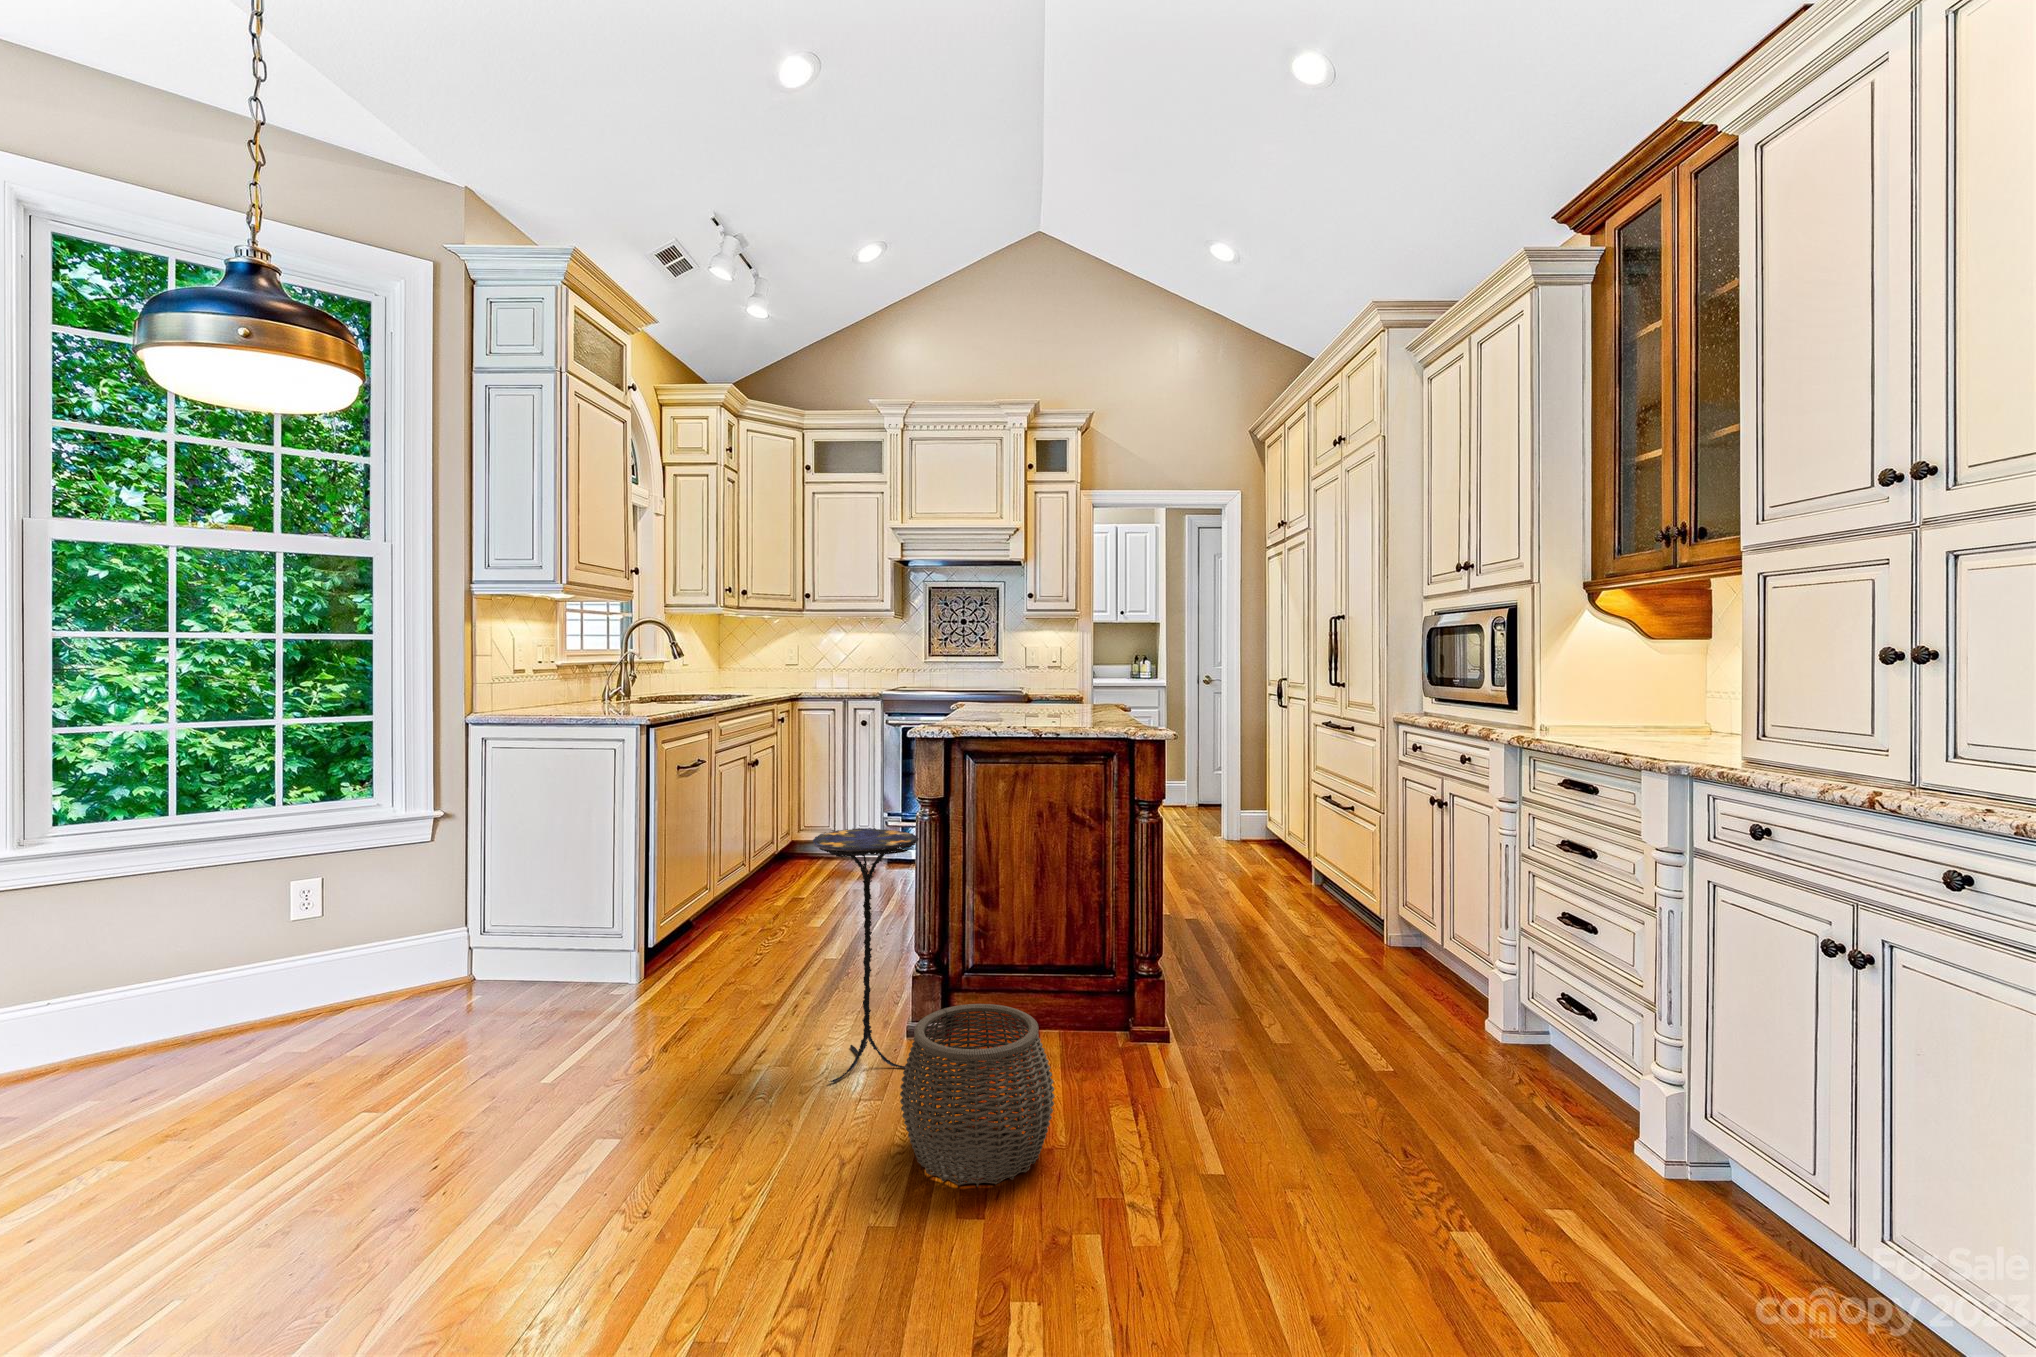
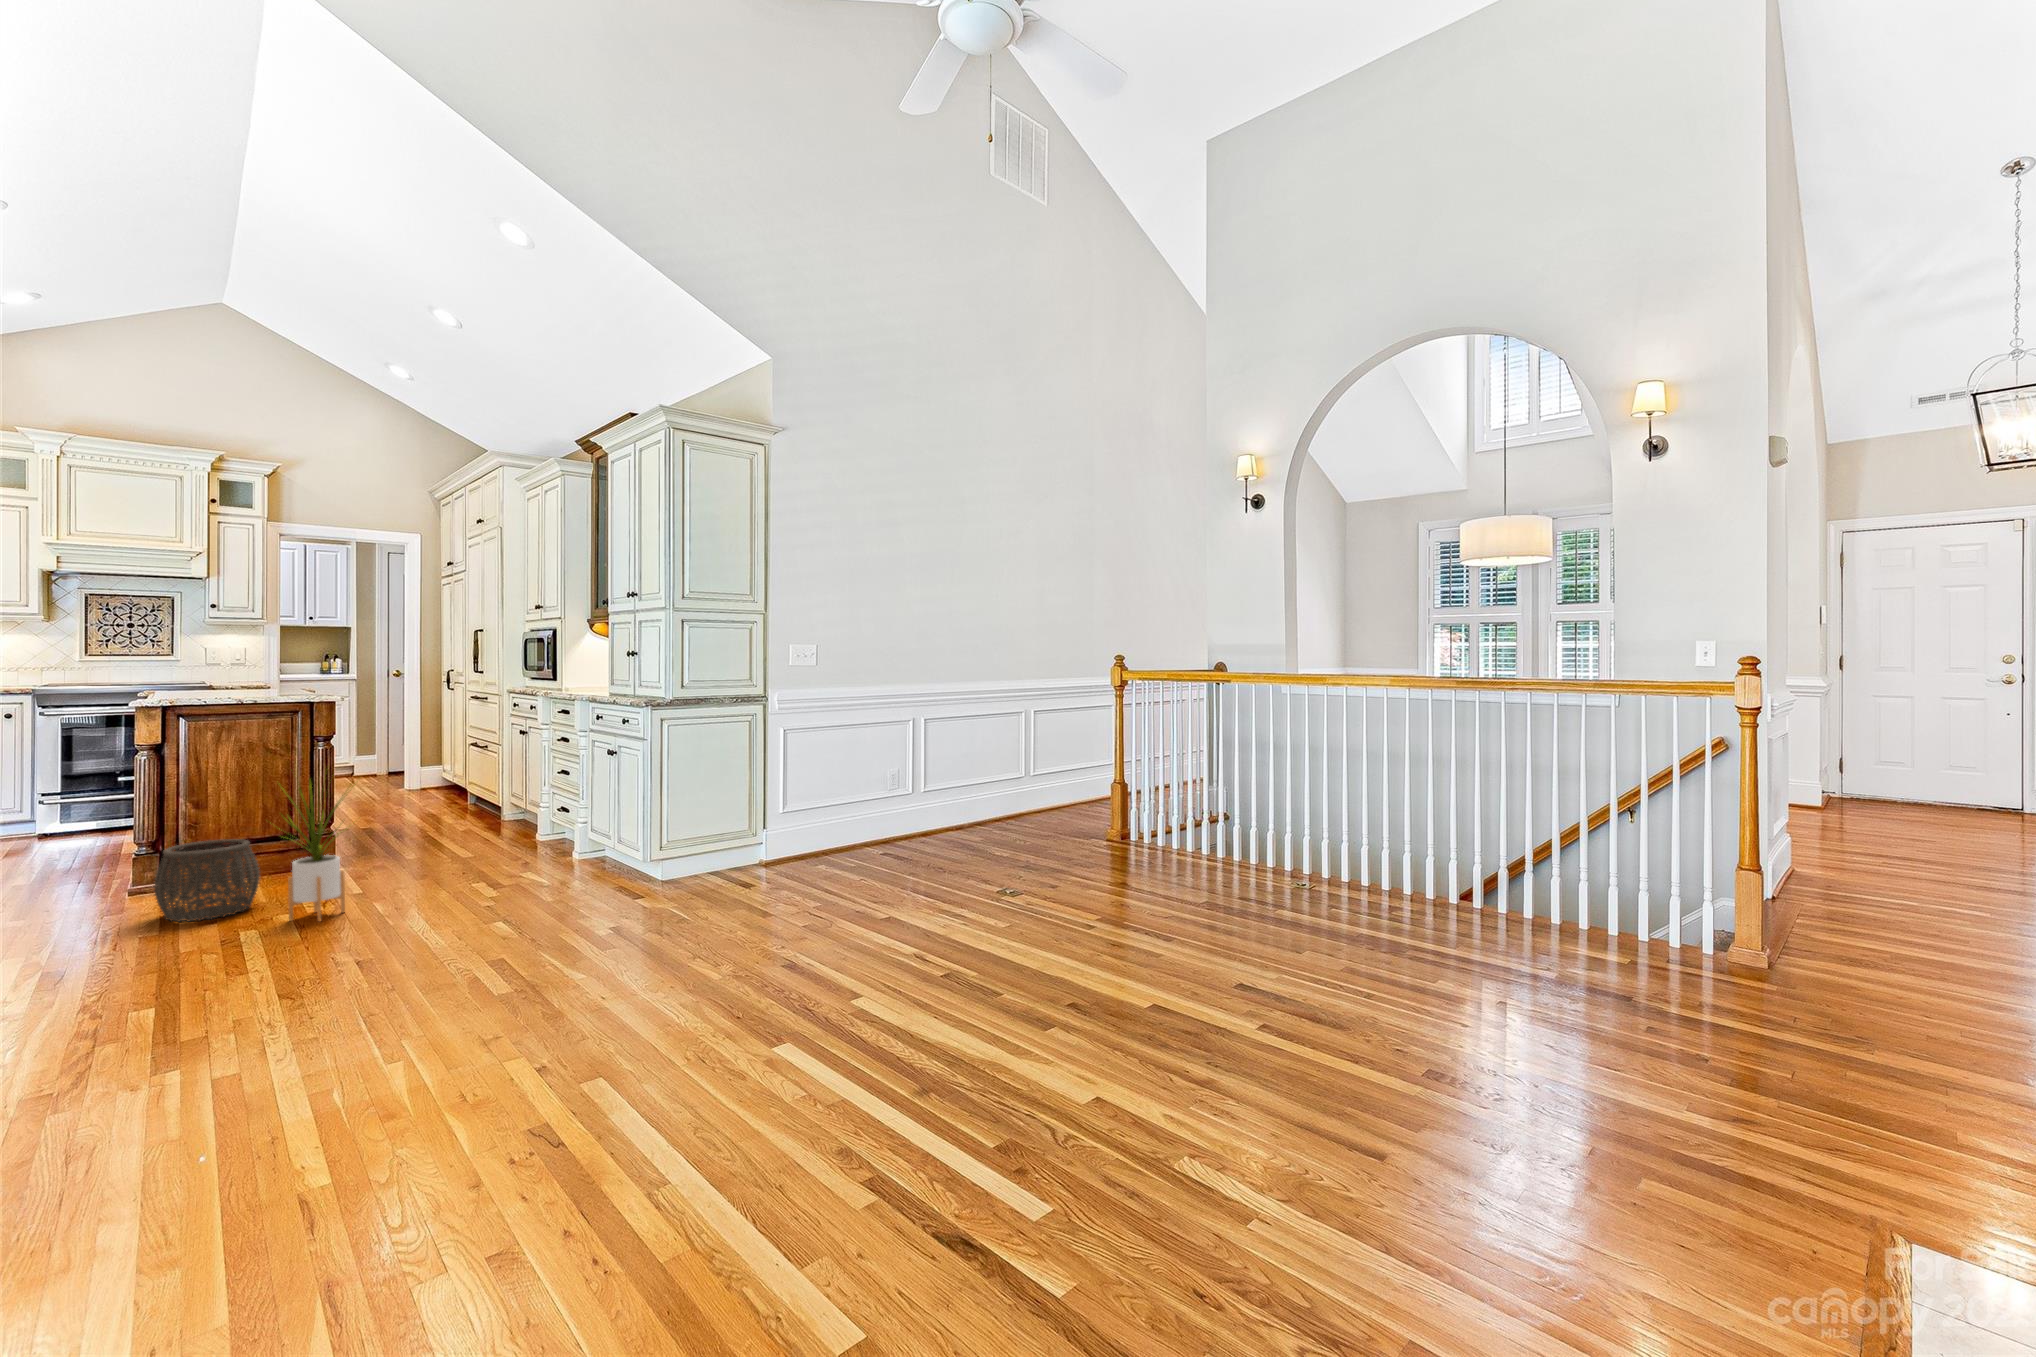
side table: present [813,828,919,1082] -> none [56,761,149,915]
house plant: none [1054,914,1243,1299] -> present [284,780,351,921]

